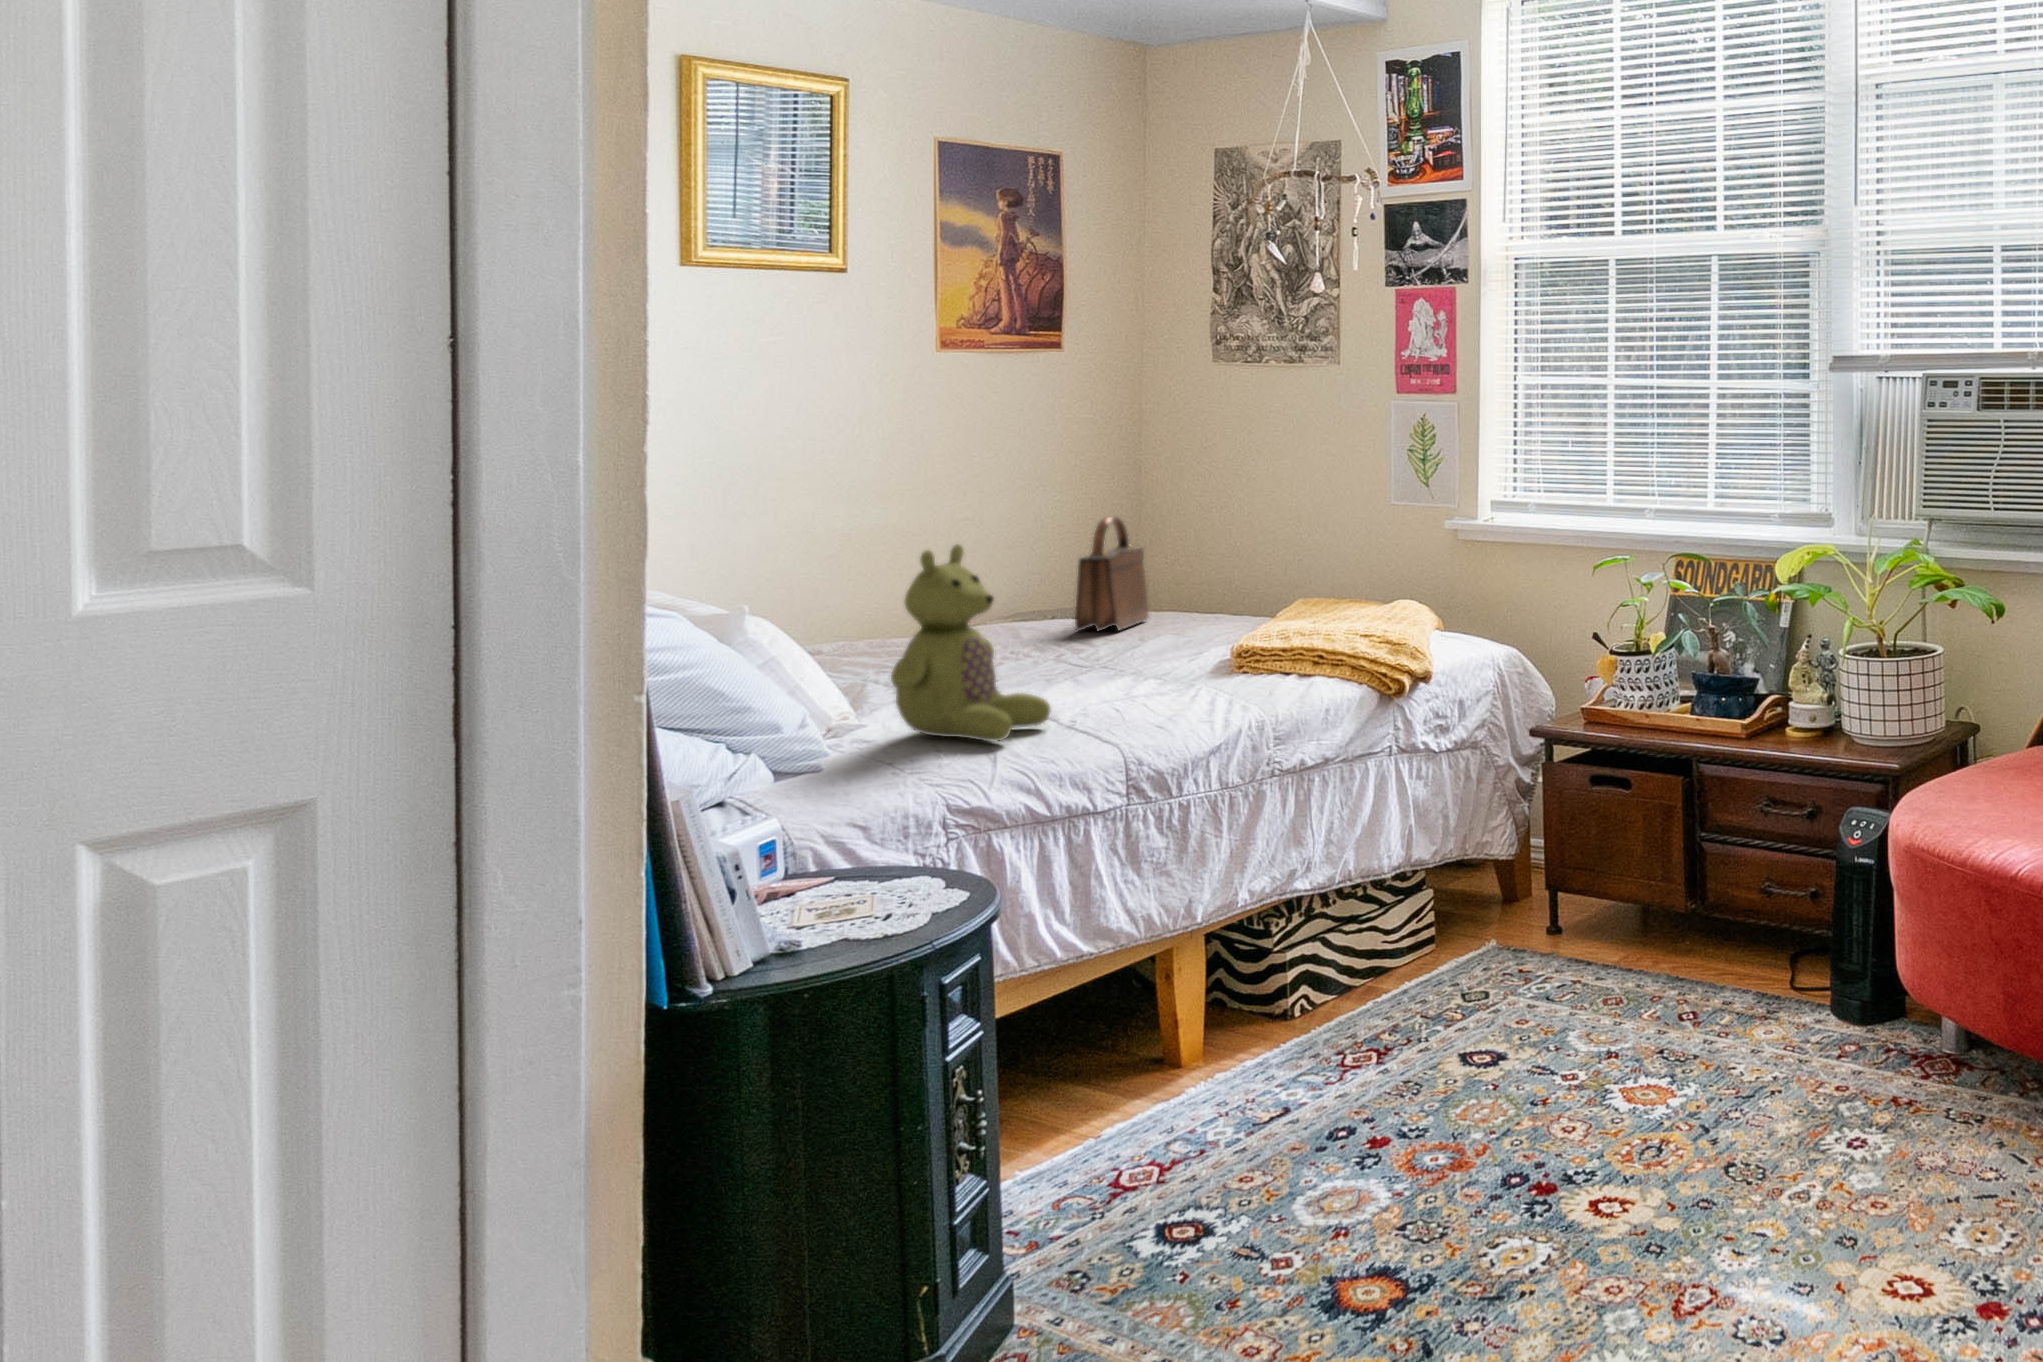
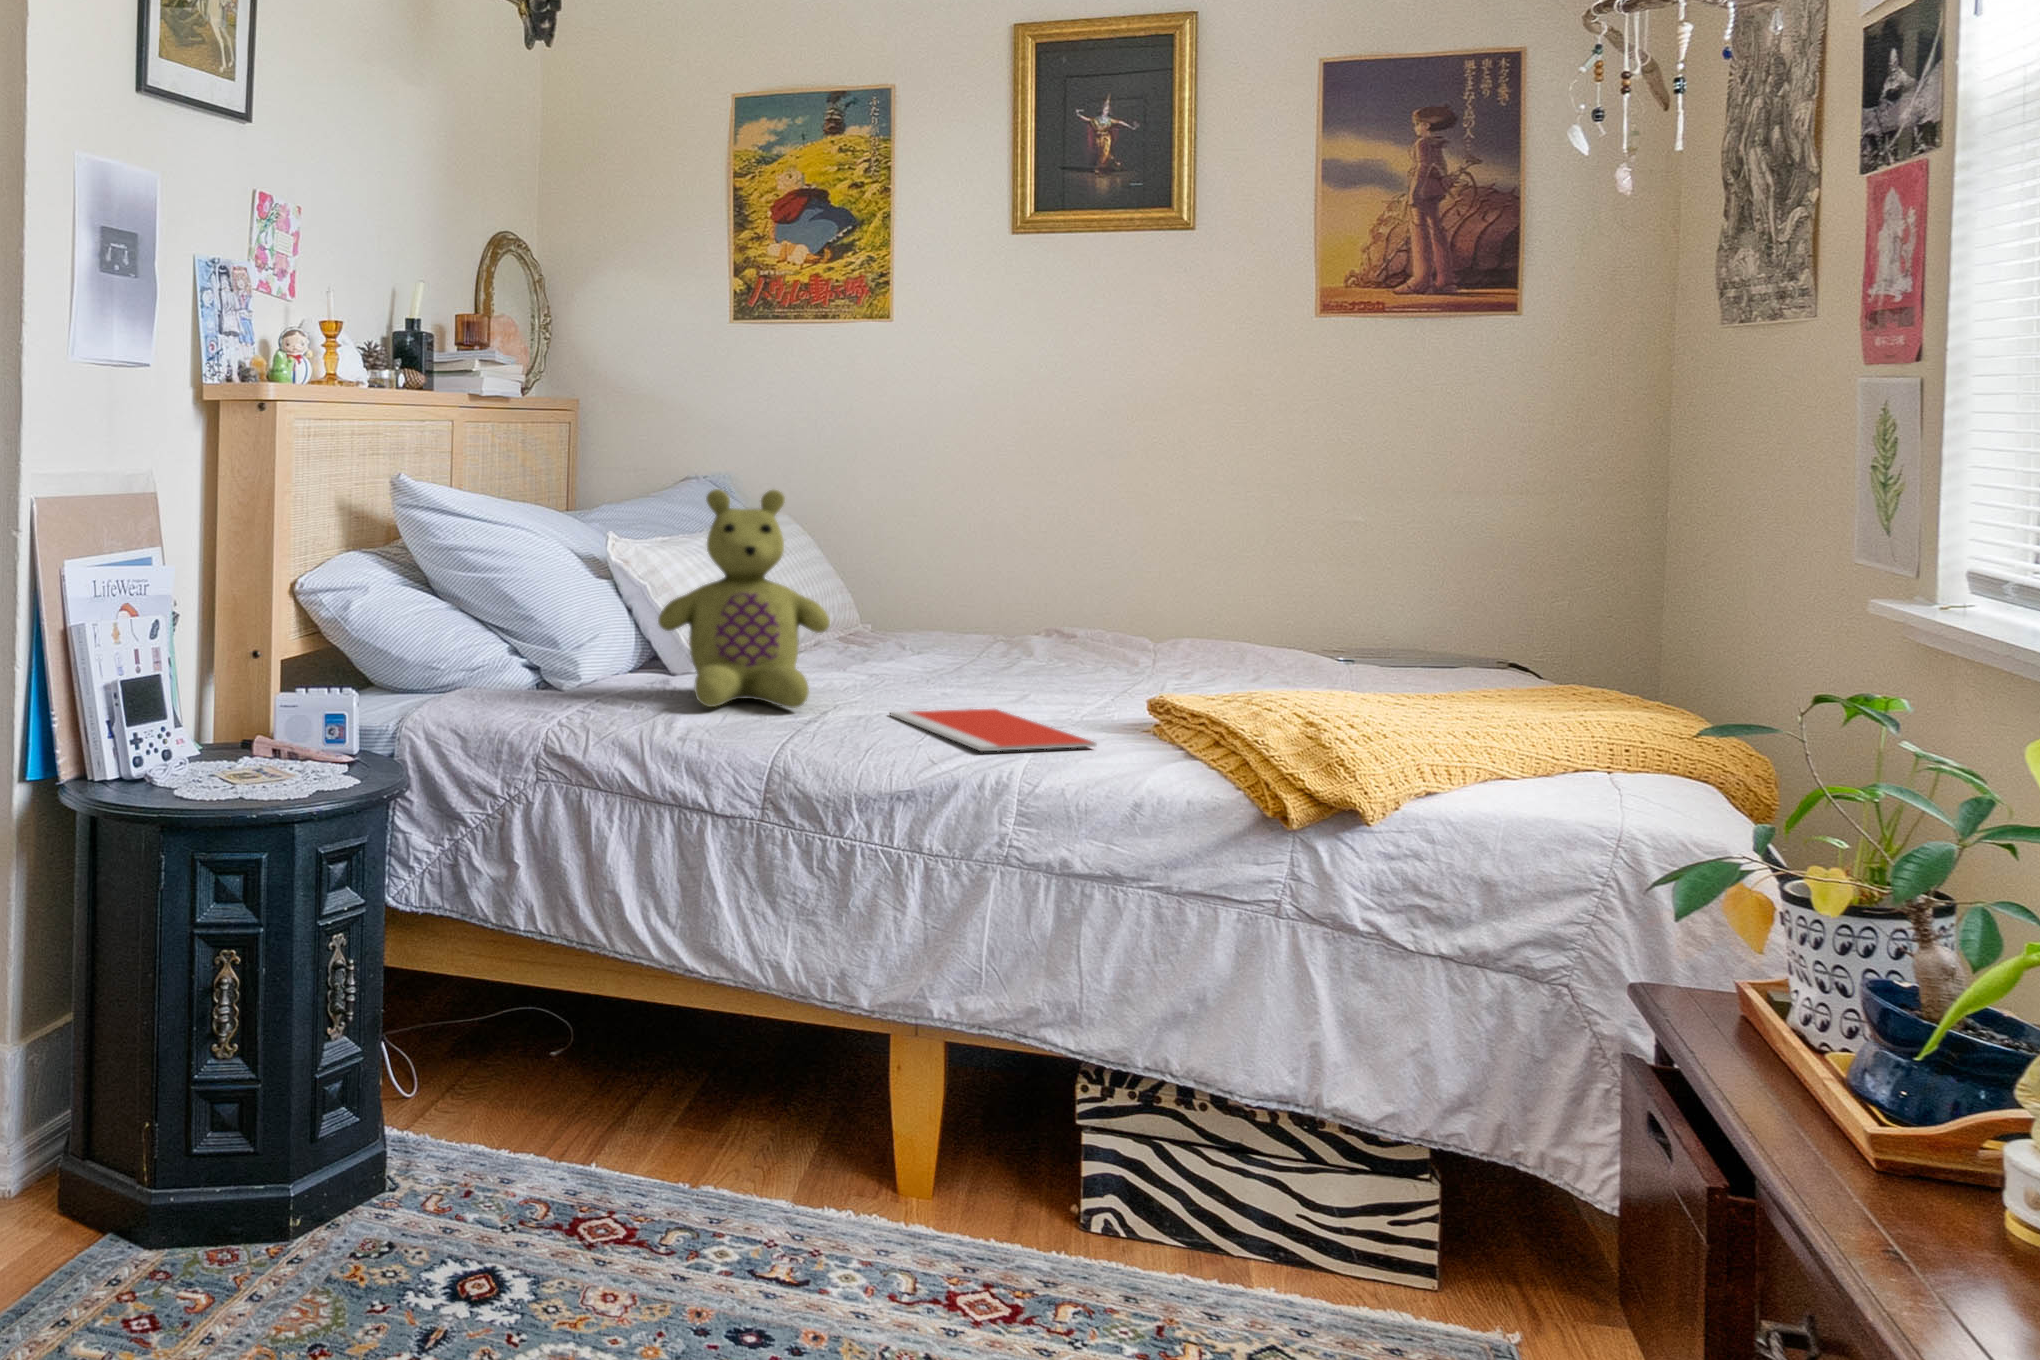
handbag: present [1075,517,1149,631] -> none [1308,526,1447,681]
notebook: none [1084,687,1254,713] -> present [890,709,1097,751]

